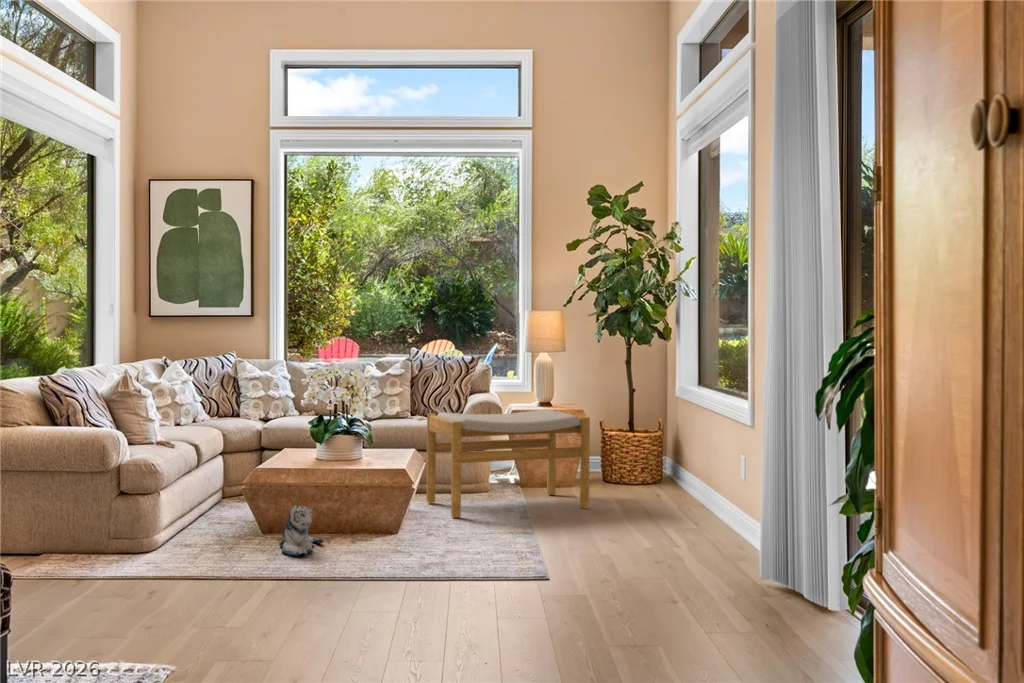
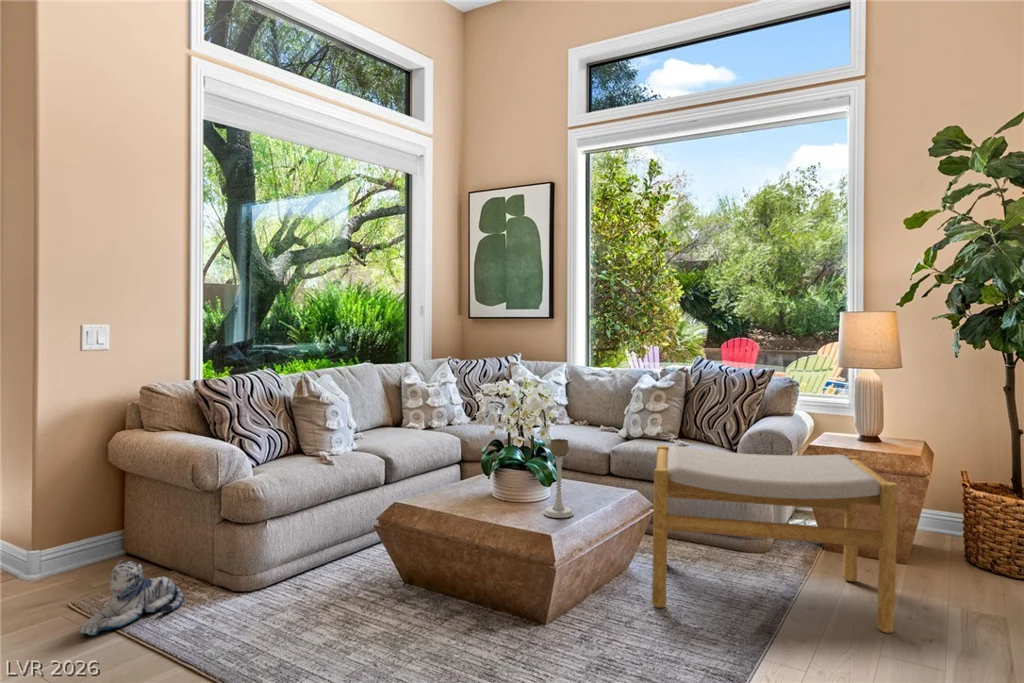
candle holder: none [384,404,406,459] -> present [543,439,574,518]
plush toy: present [279,506,323,556] -> present [80,561,184,635]

